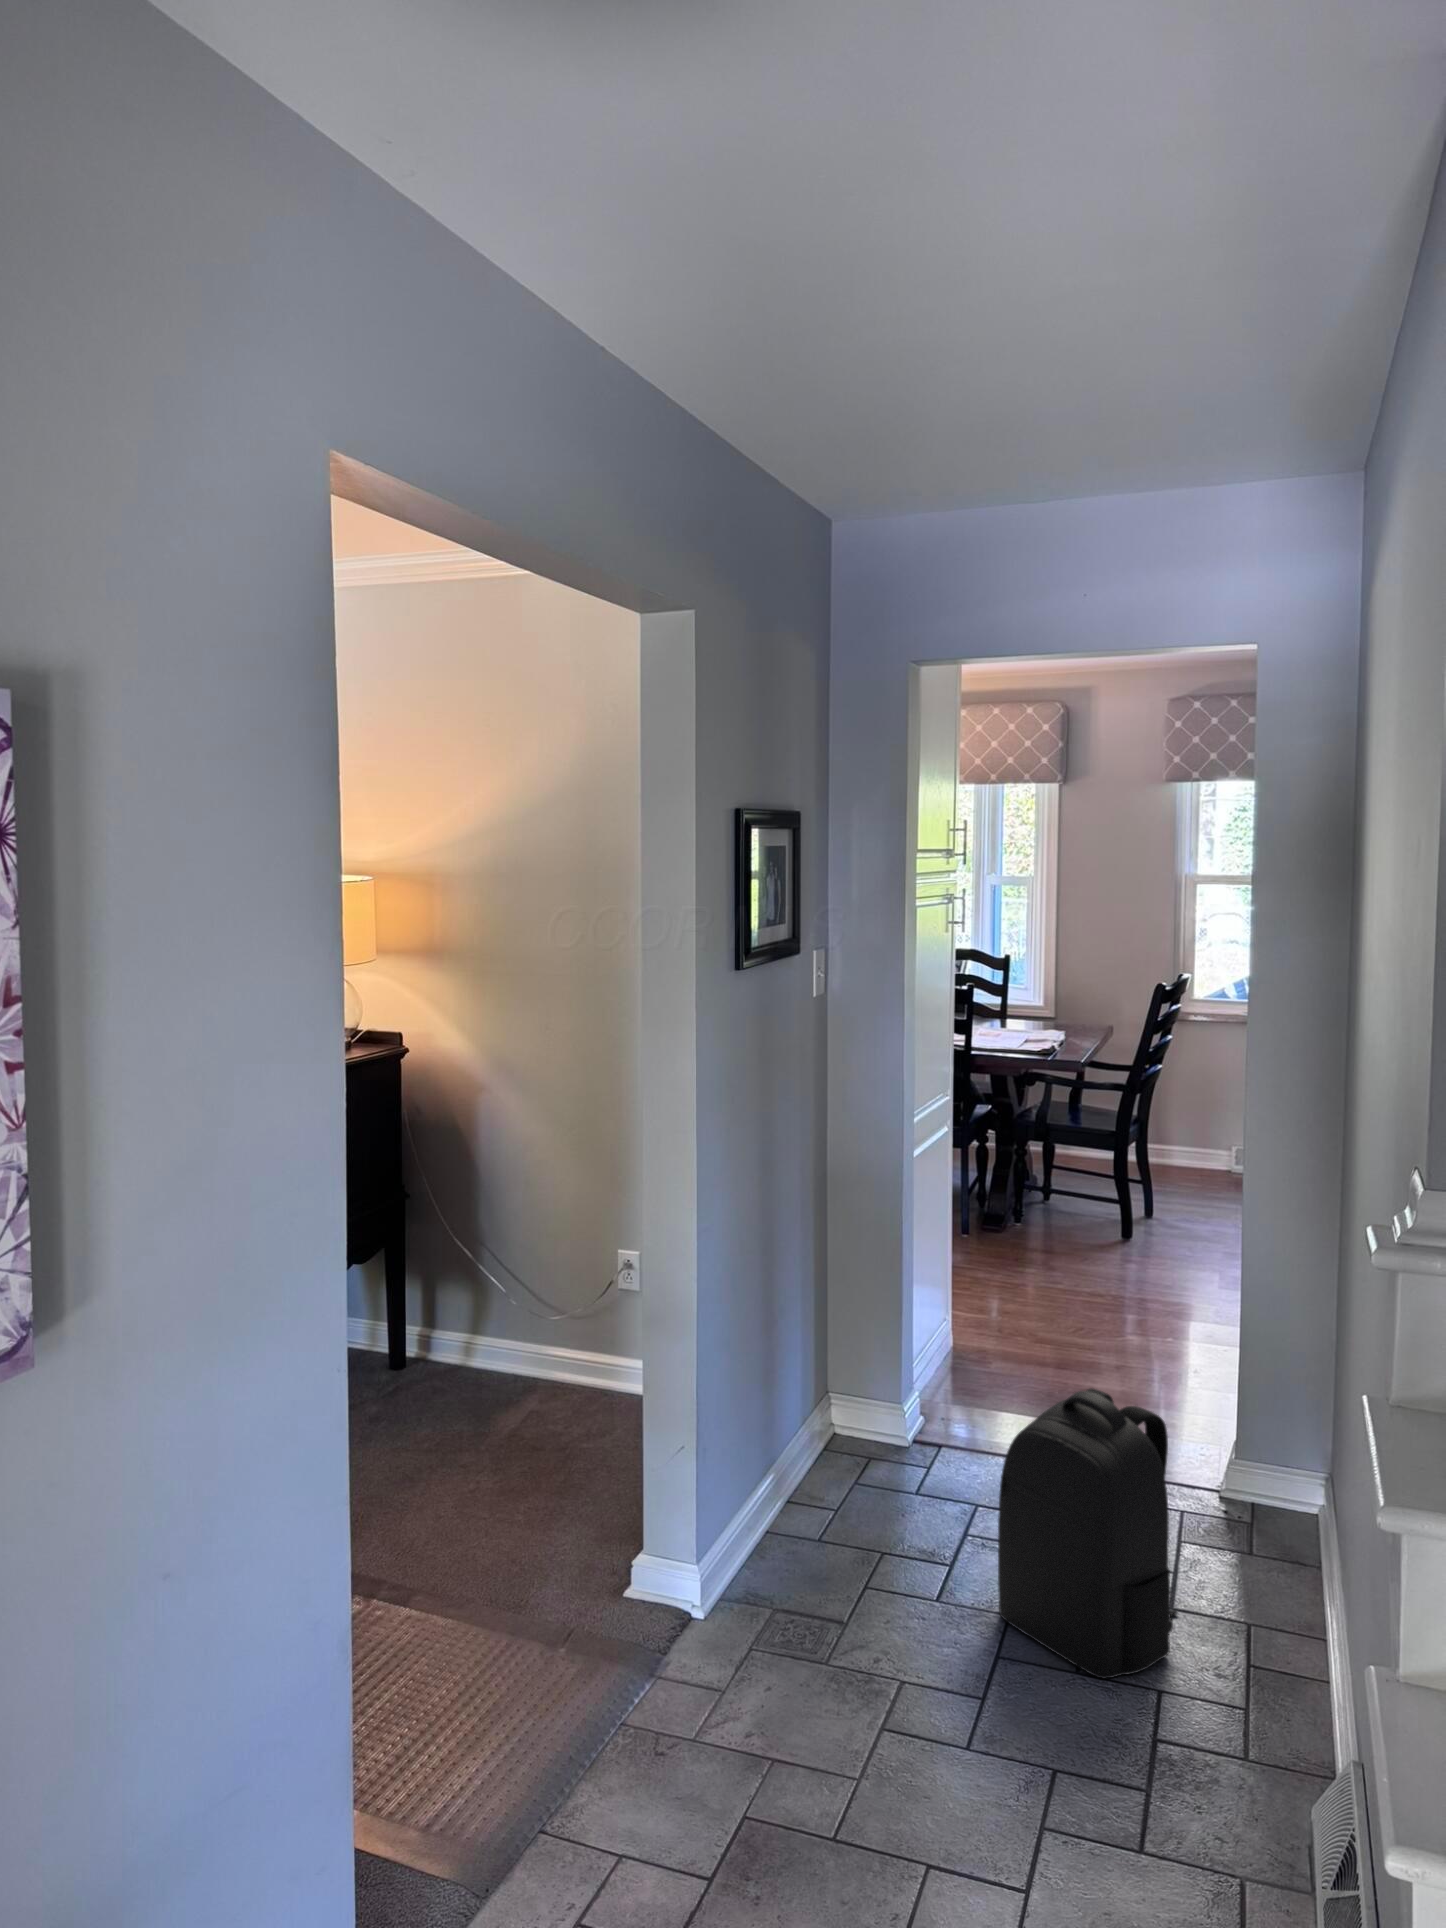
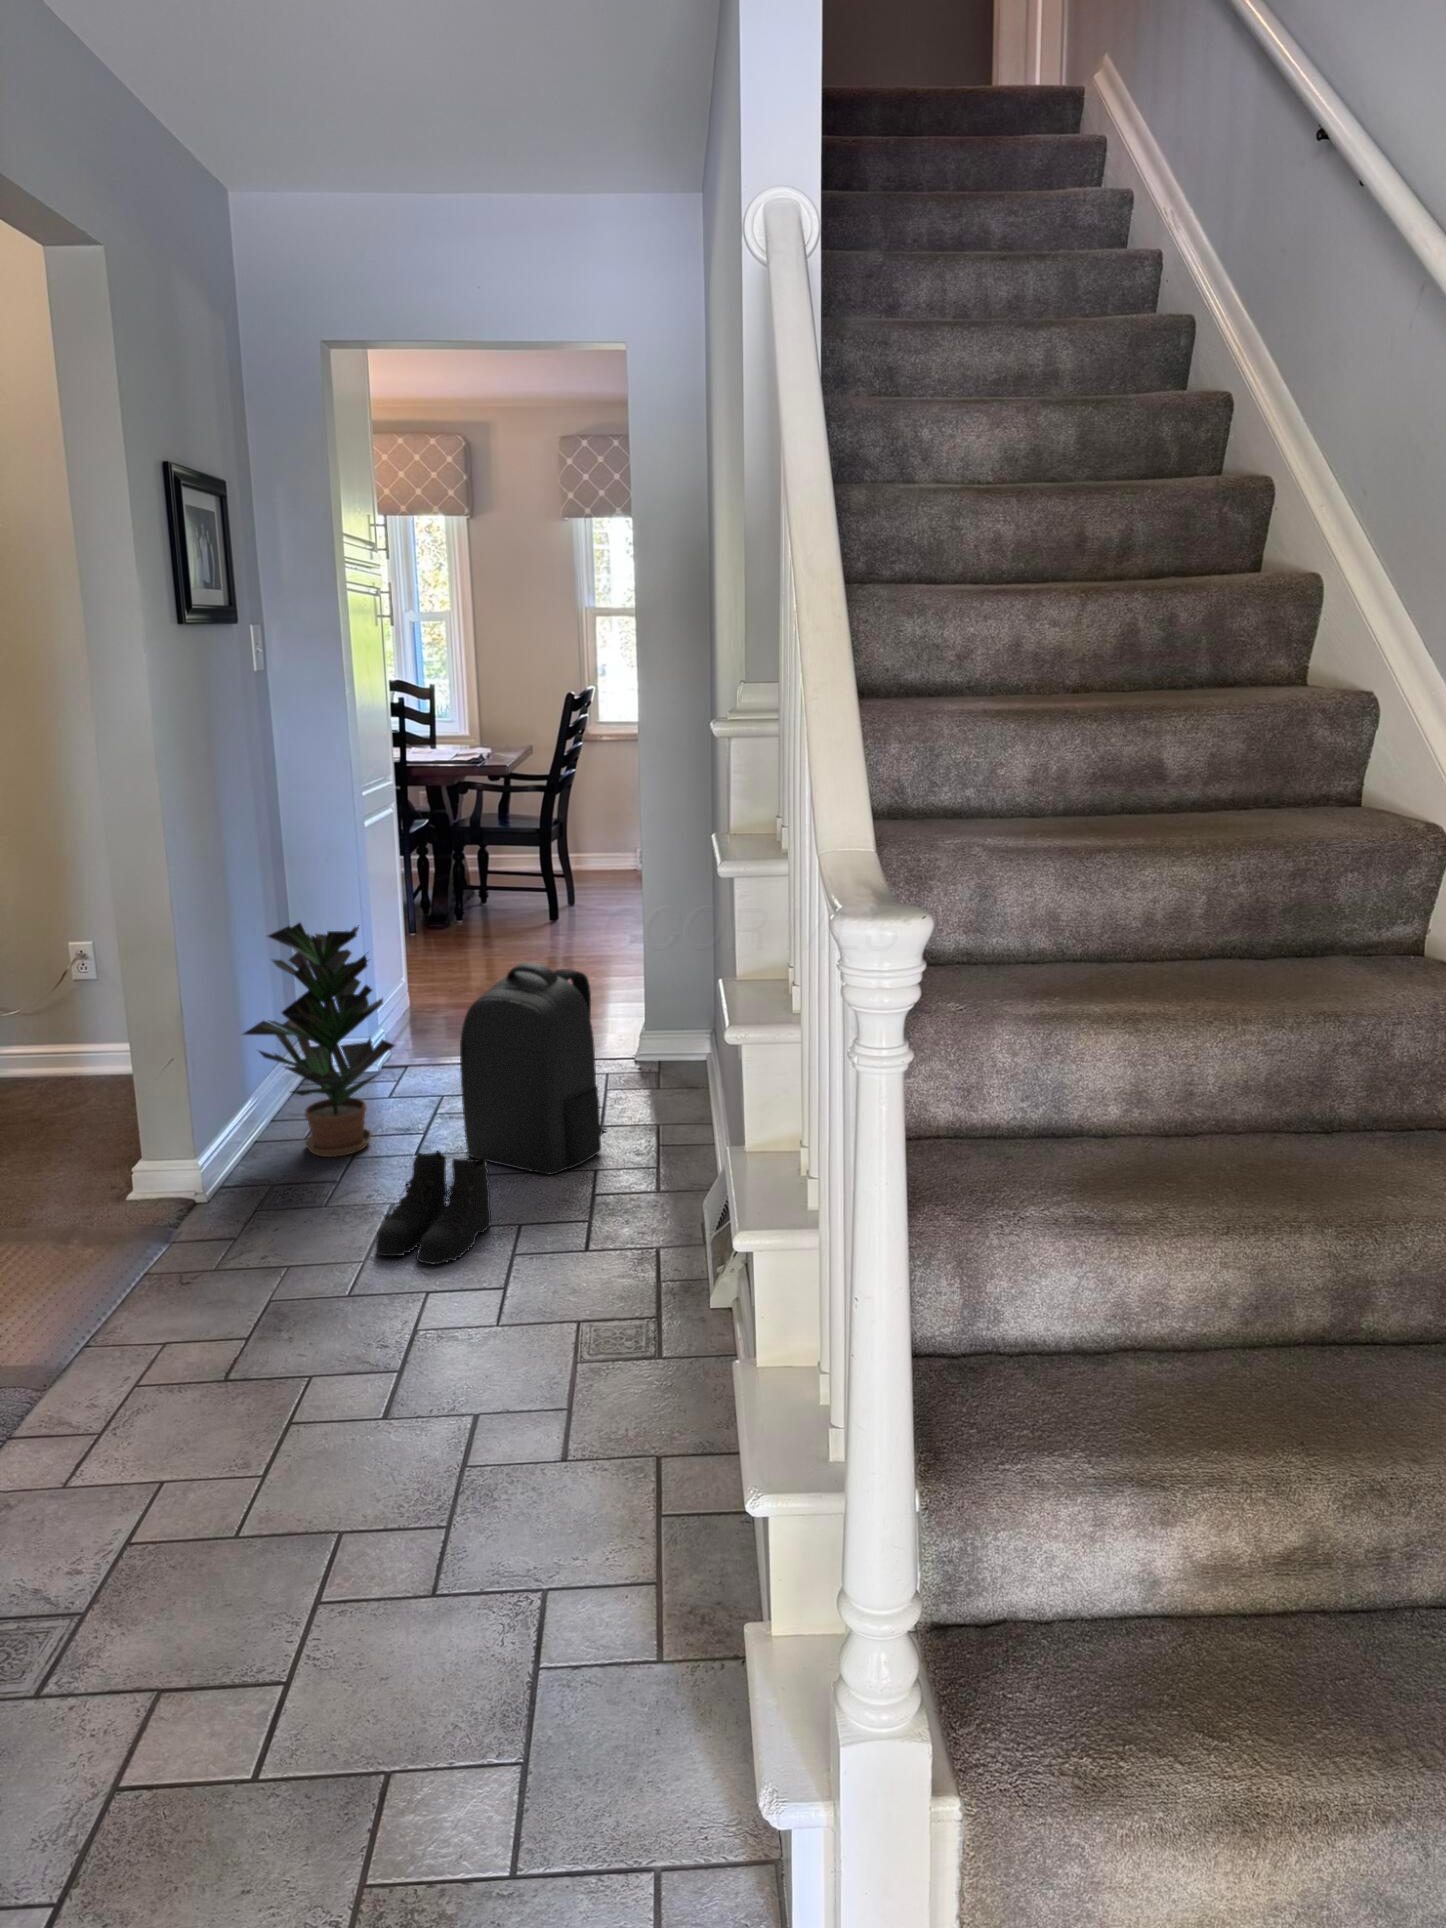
potted plant: none [762,1296,928,1576] -> present [243,923,394,1157]
boots: none [877,1632,1023,1806] -> present [376,1151,491,1264]

